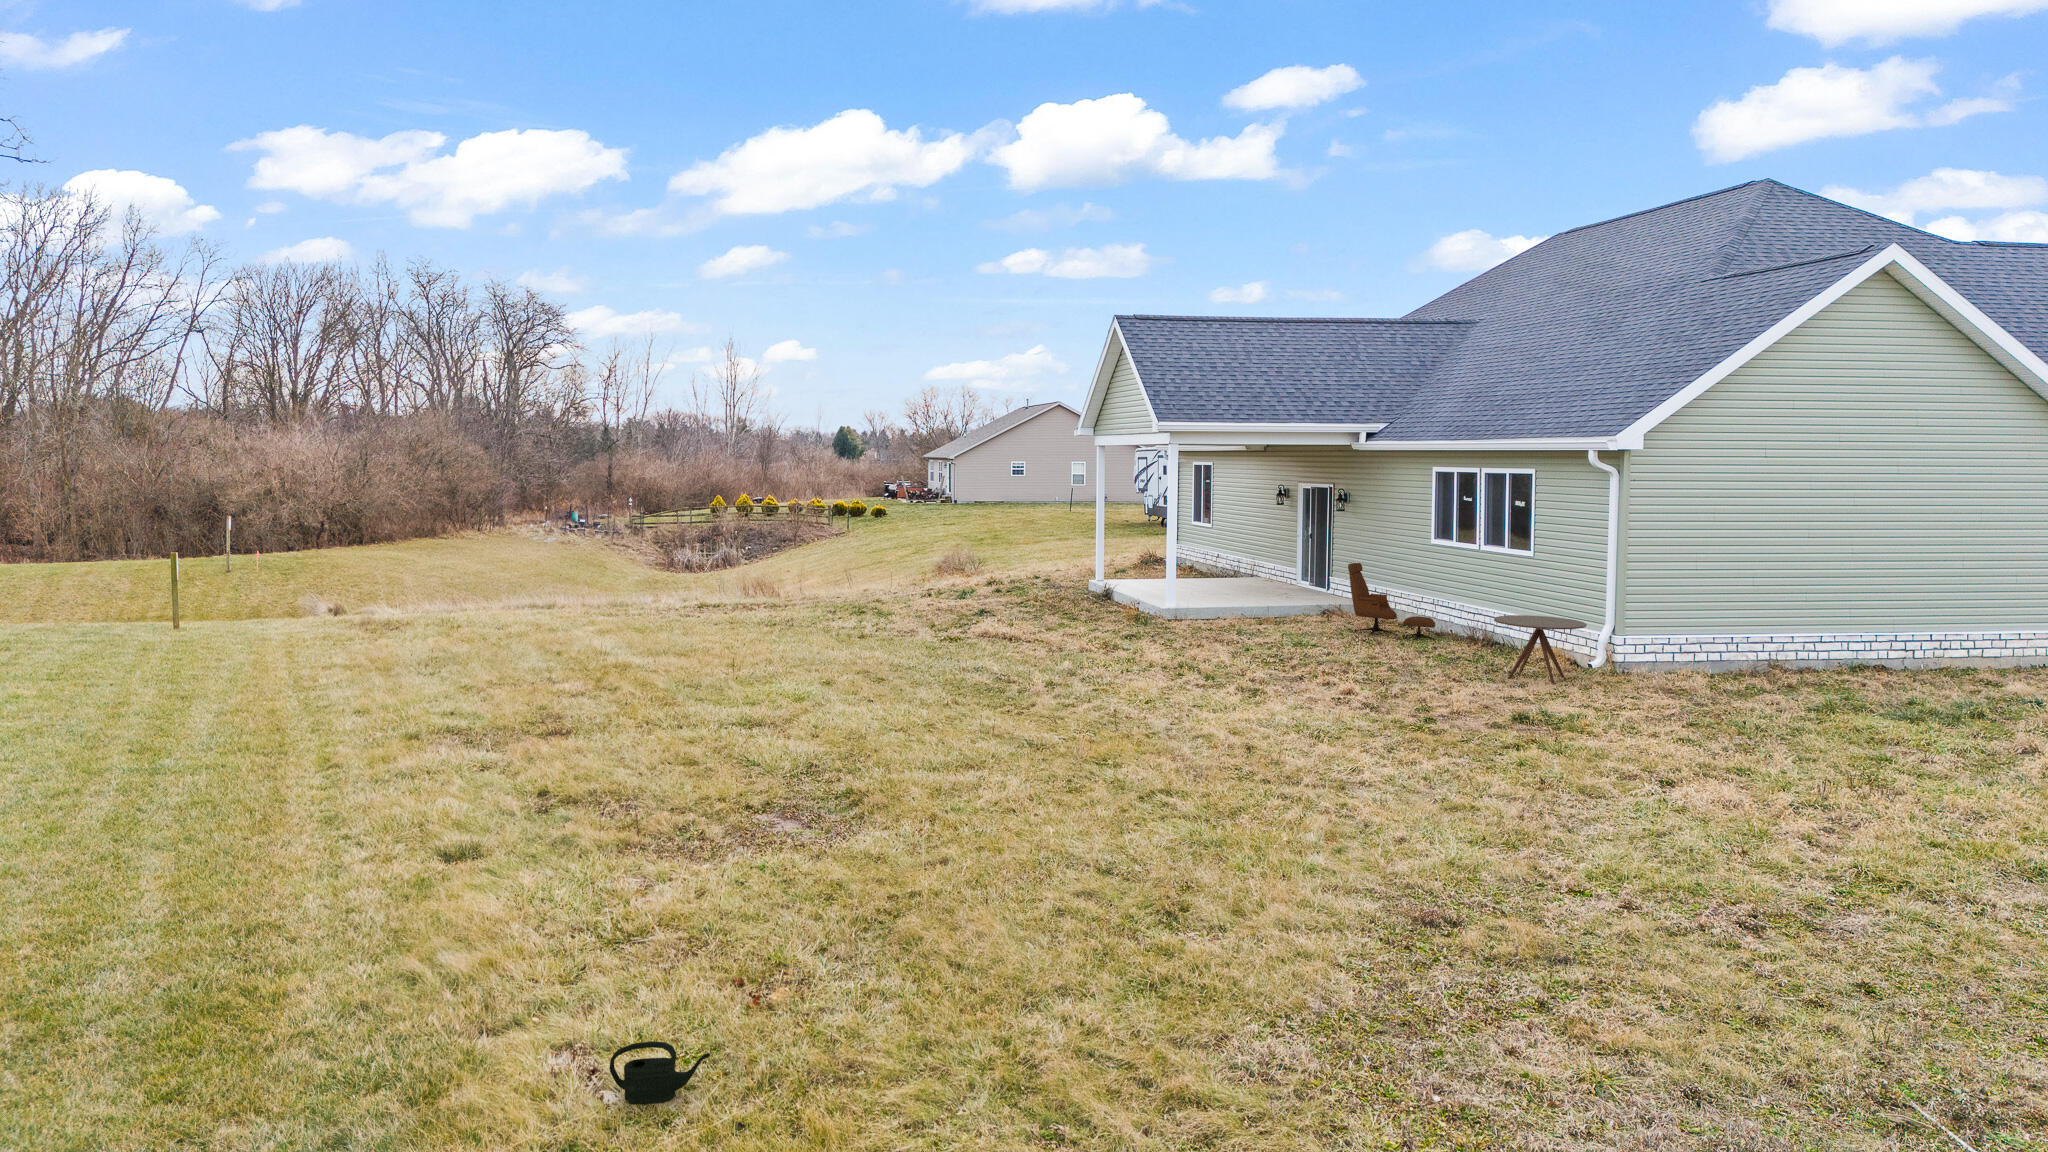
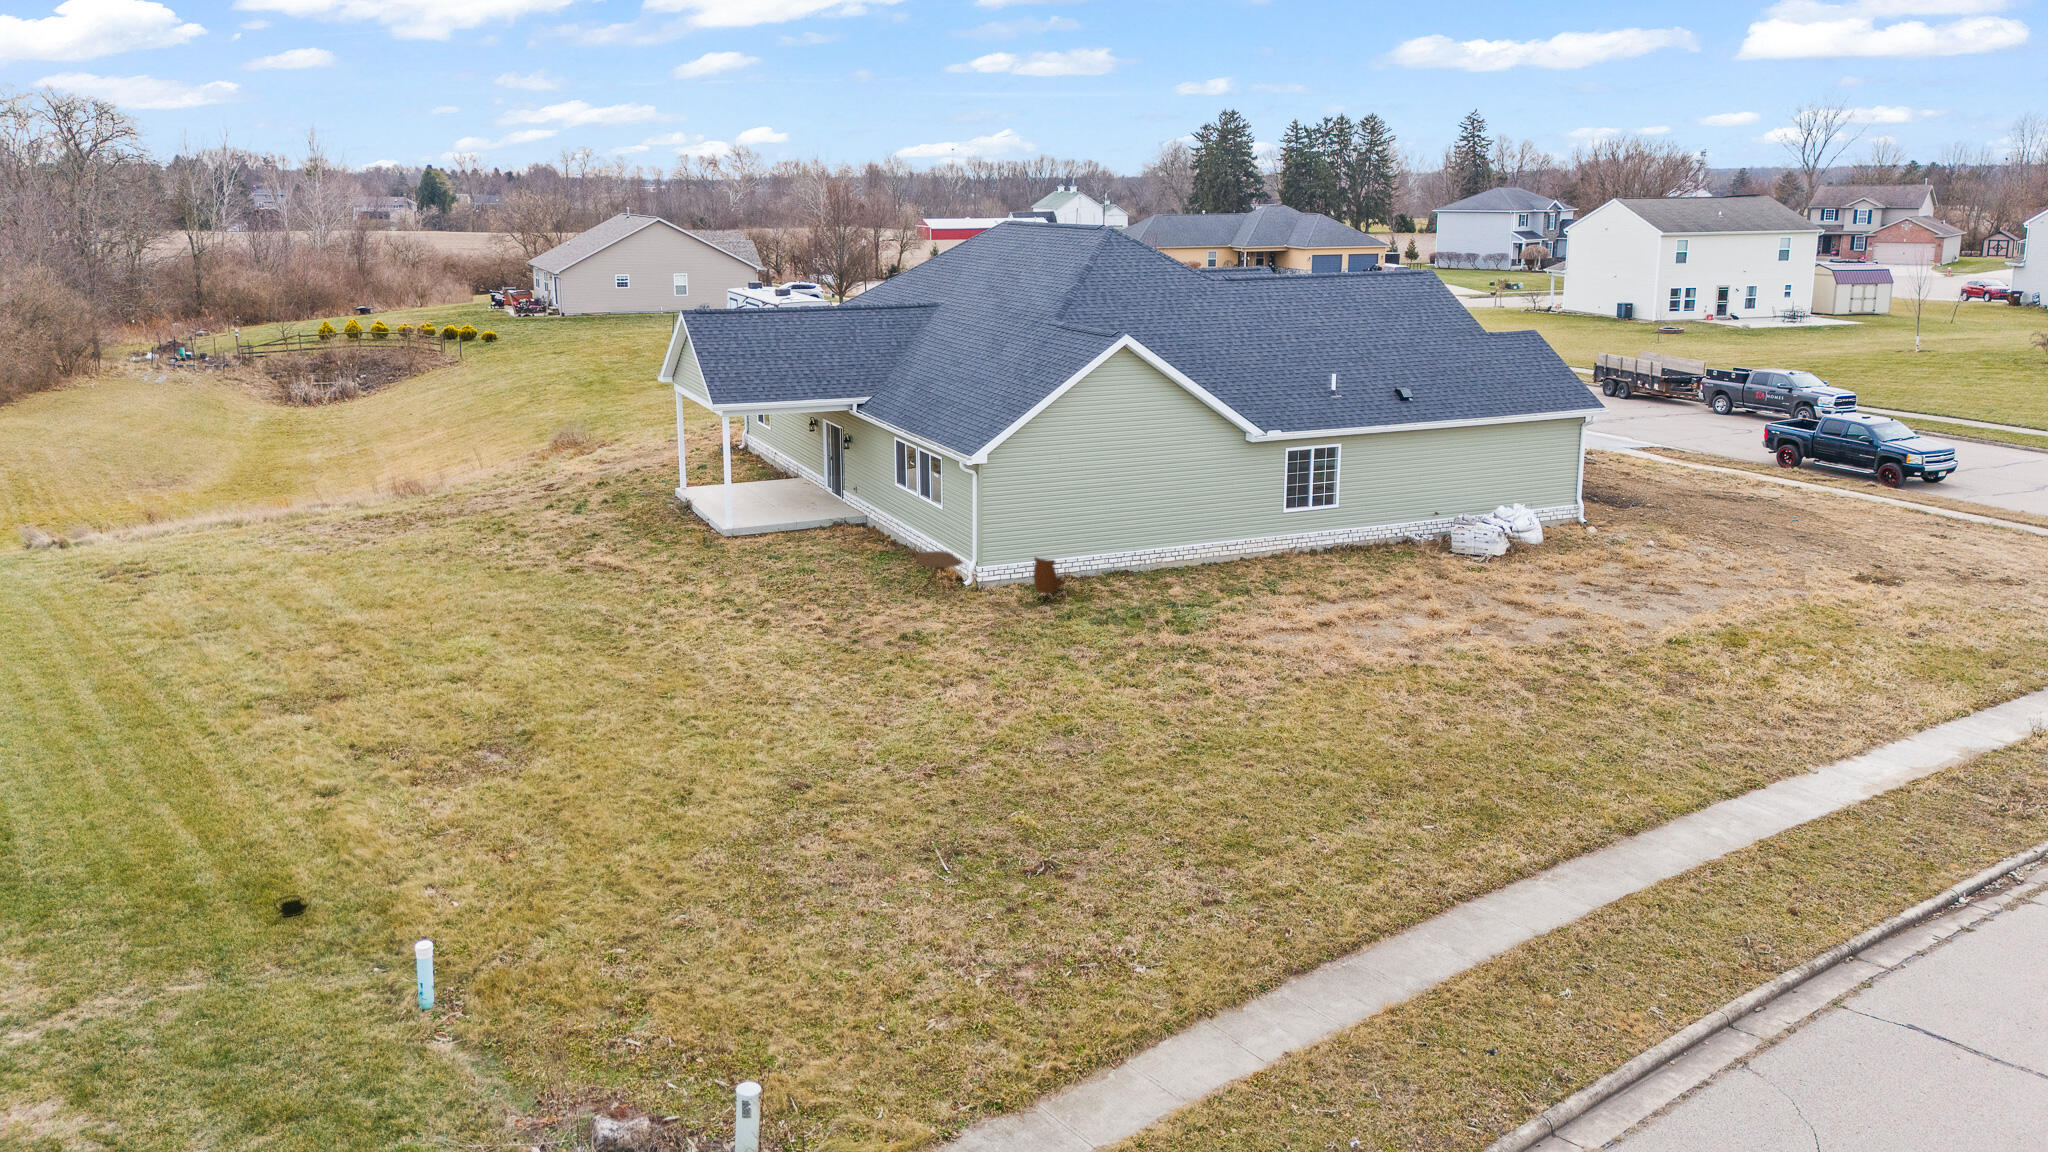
lounge chair: present [1348,563,1435,640] -> present [1033,557,1066,603]
watering can: present [610,1041,710,1103] -> present [274,895,310,917]

